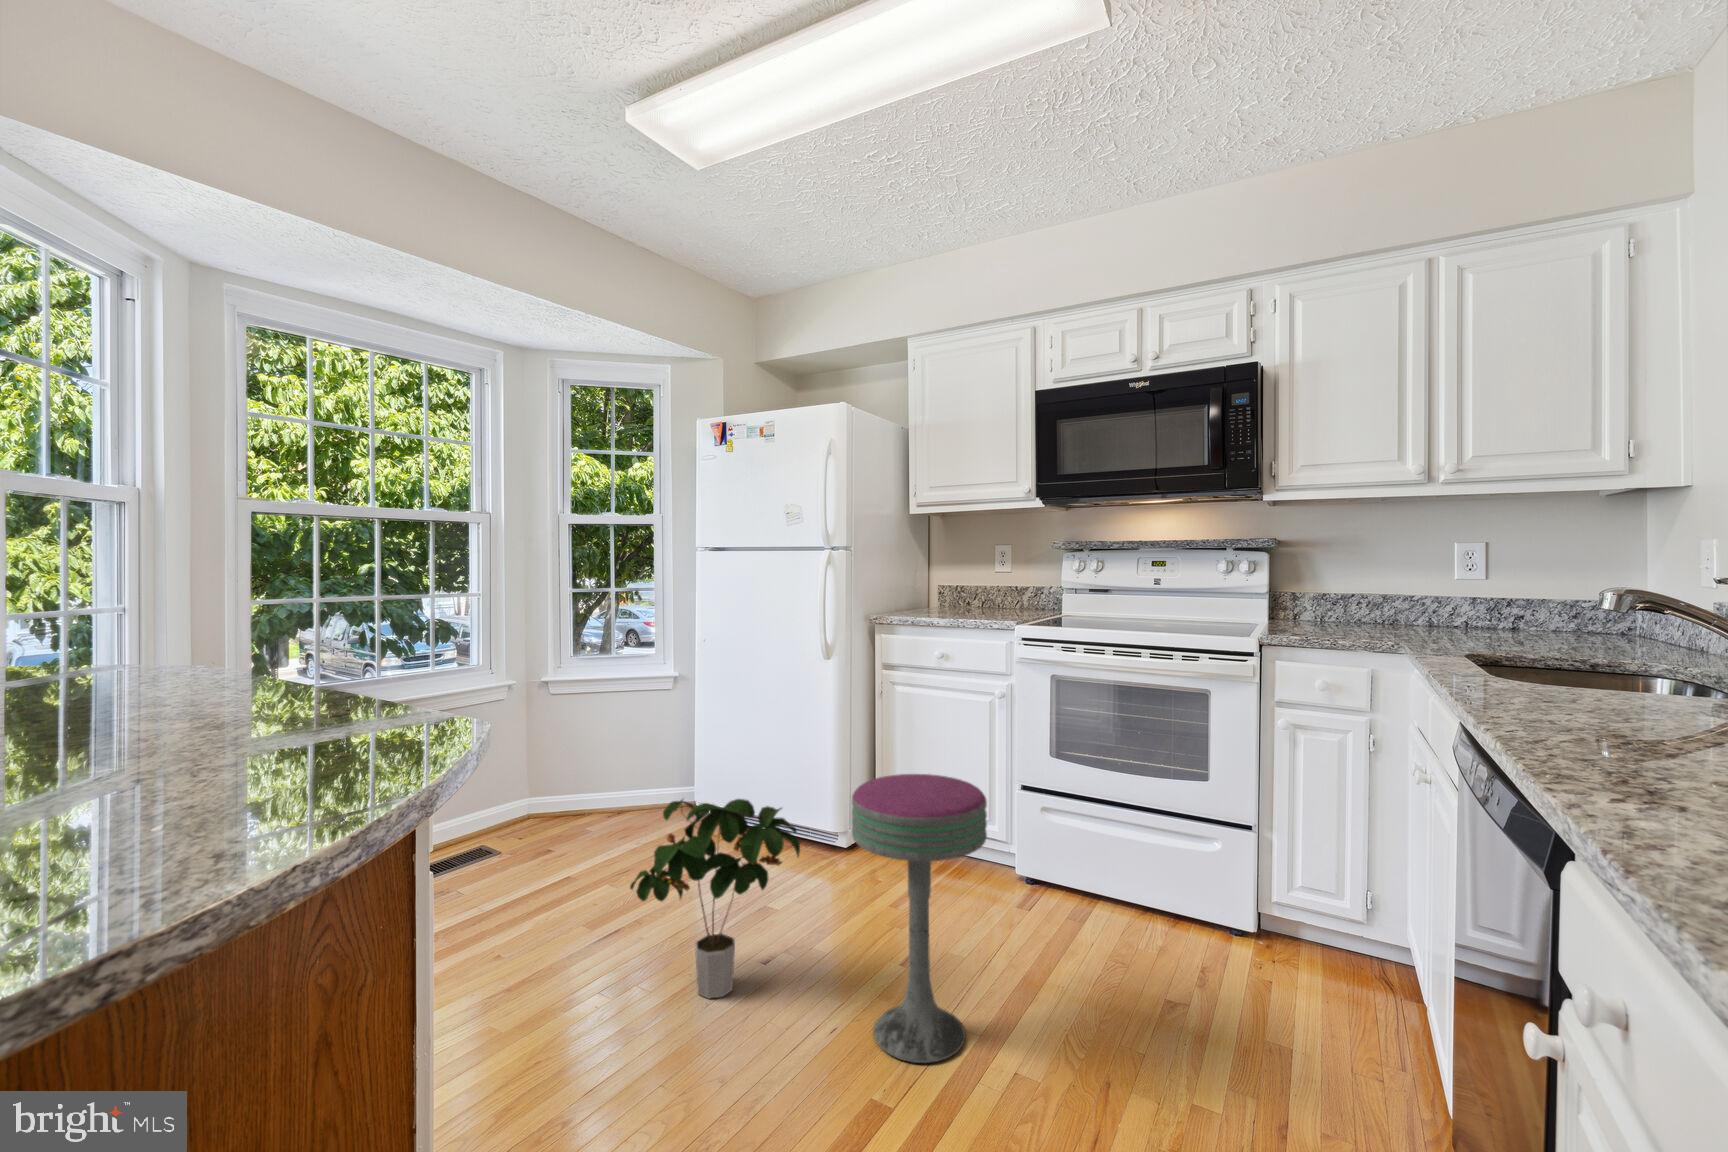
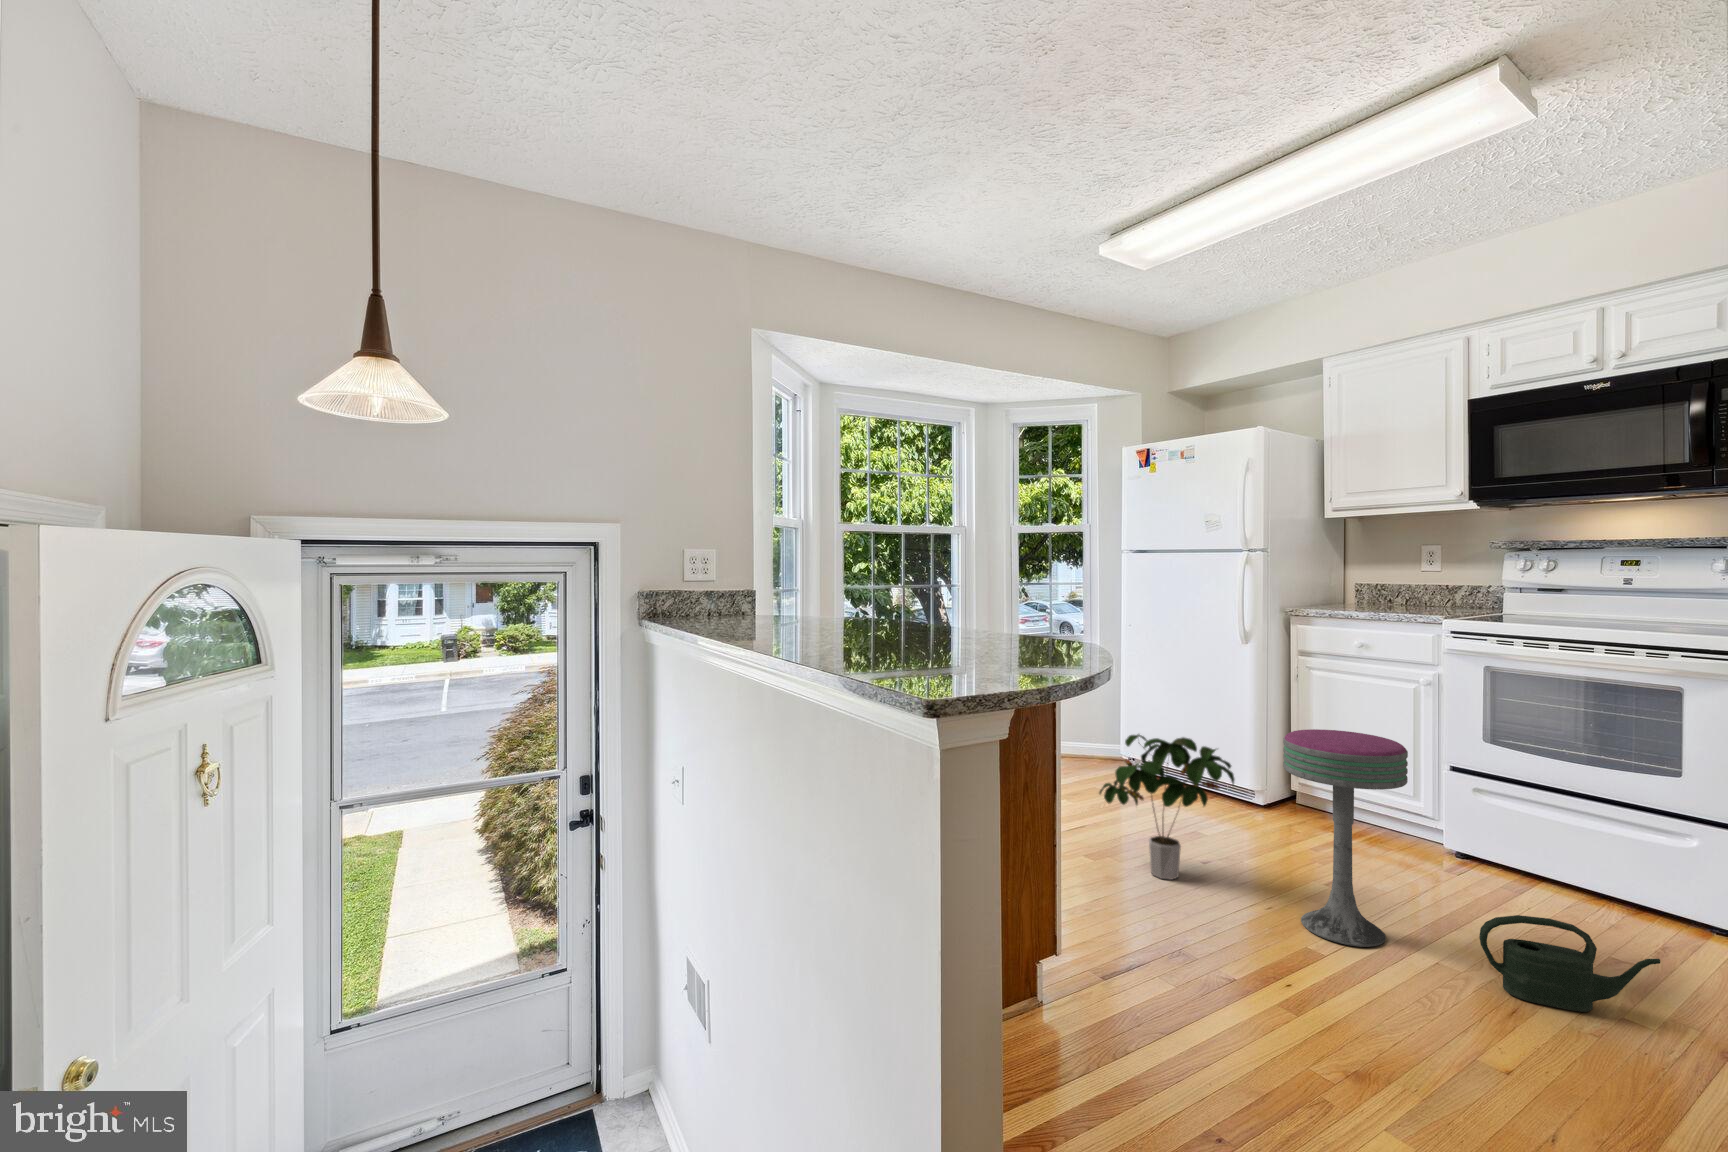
watering can: none [1061,993,1226,1103] -> present [1479,915,1660,1012]

